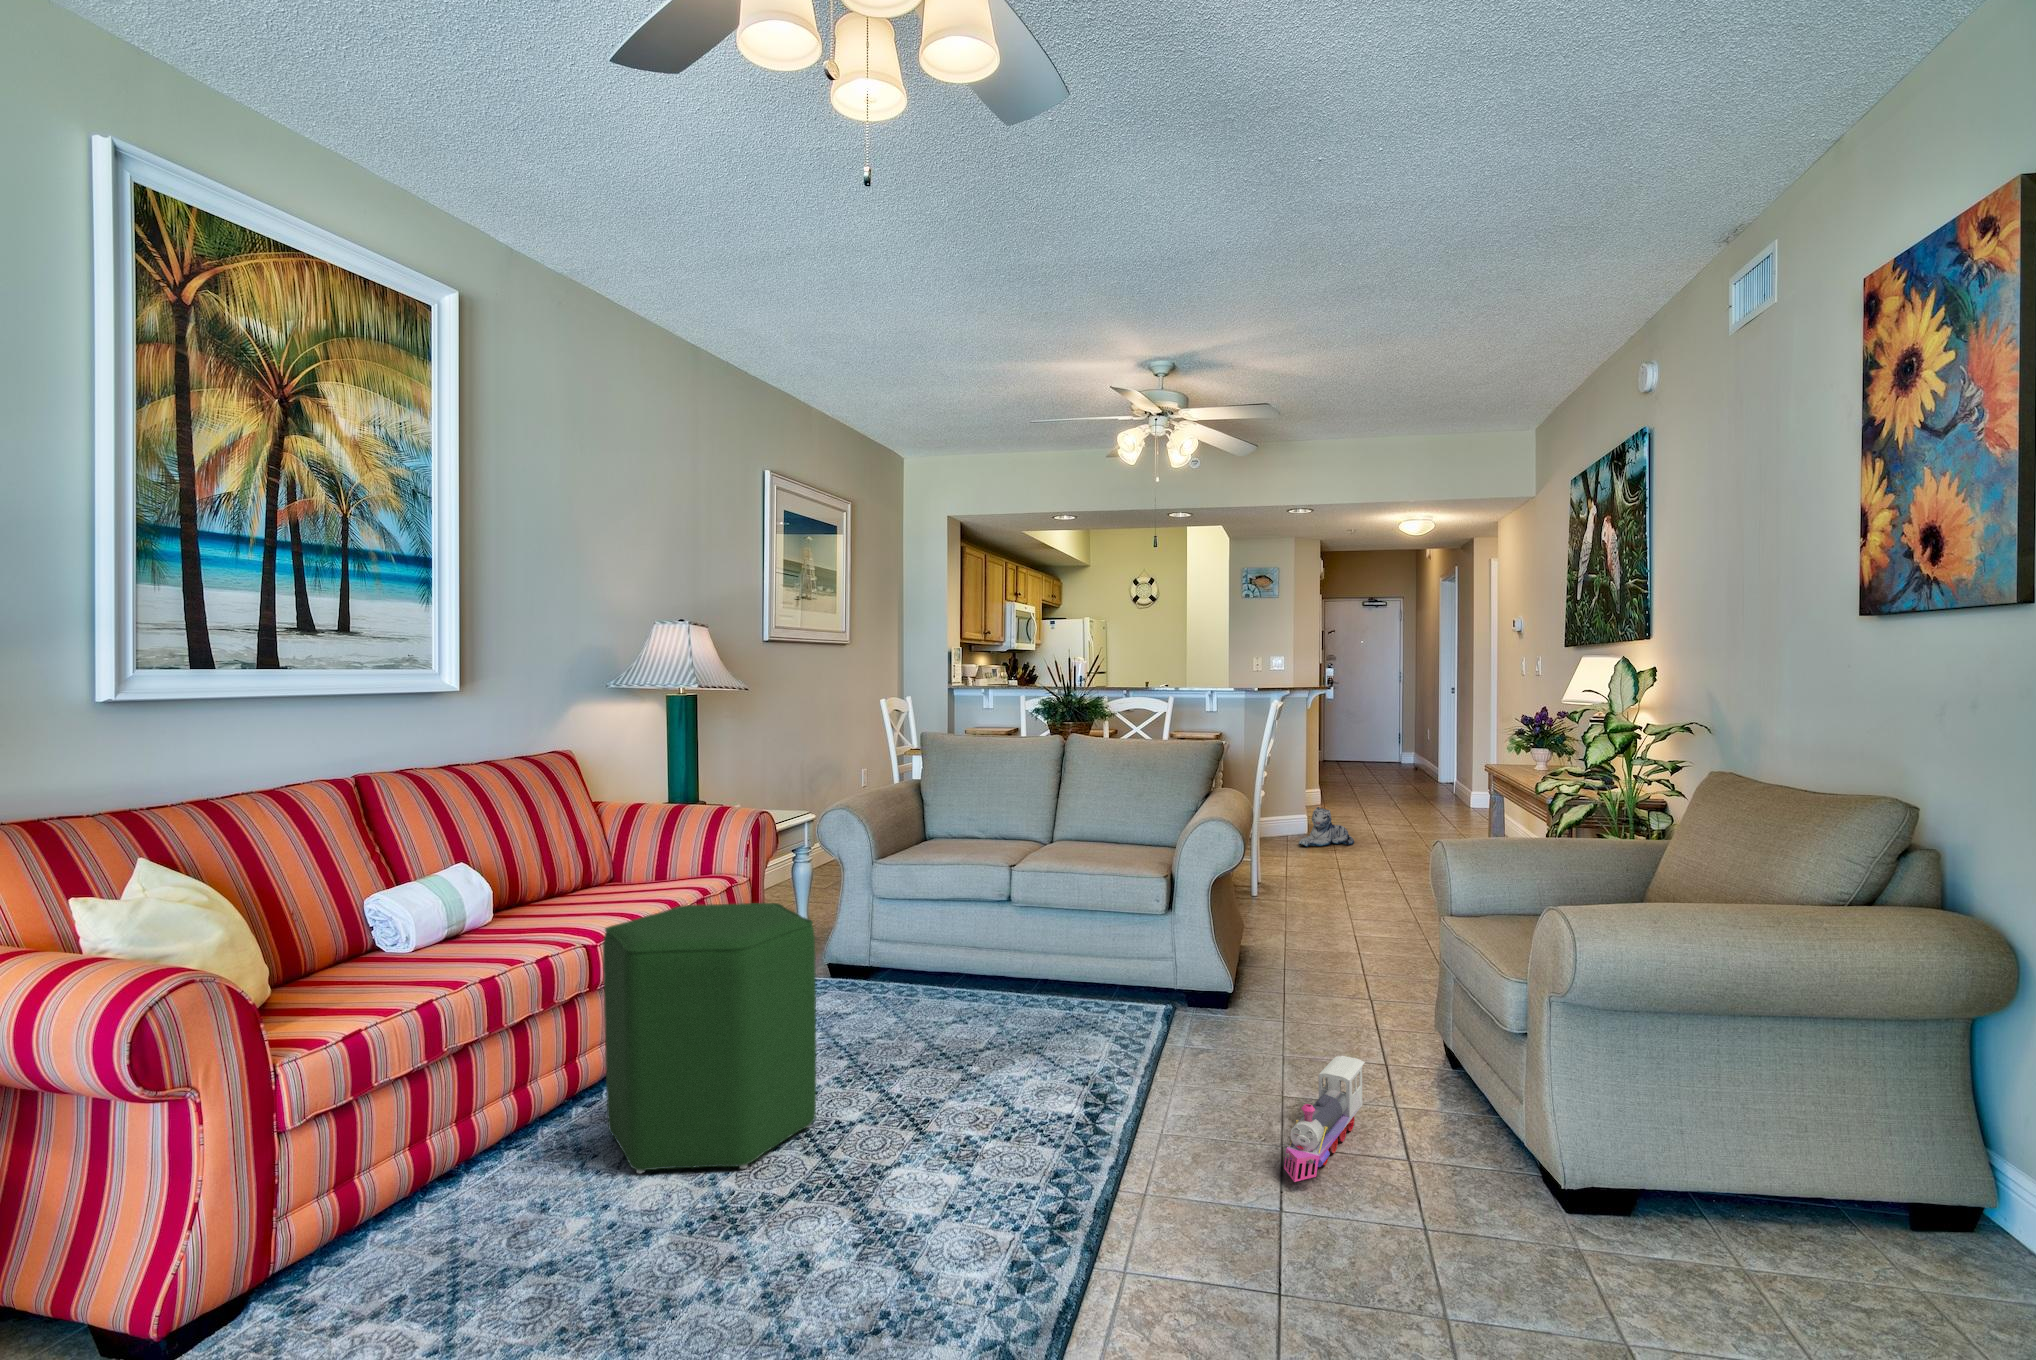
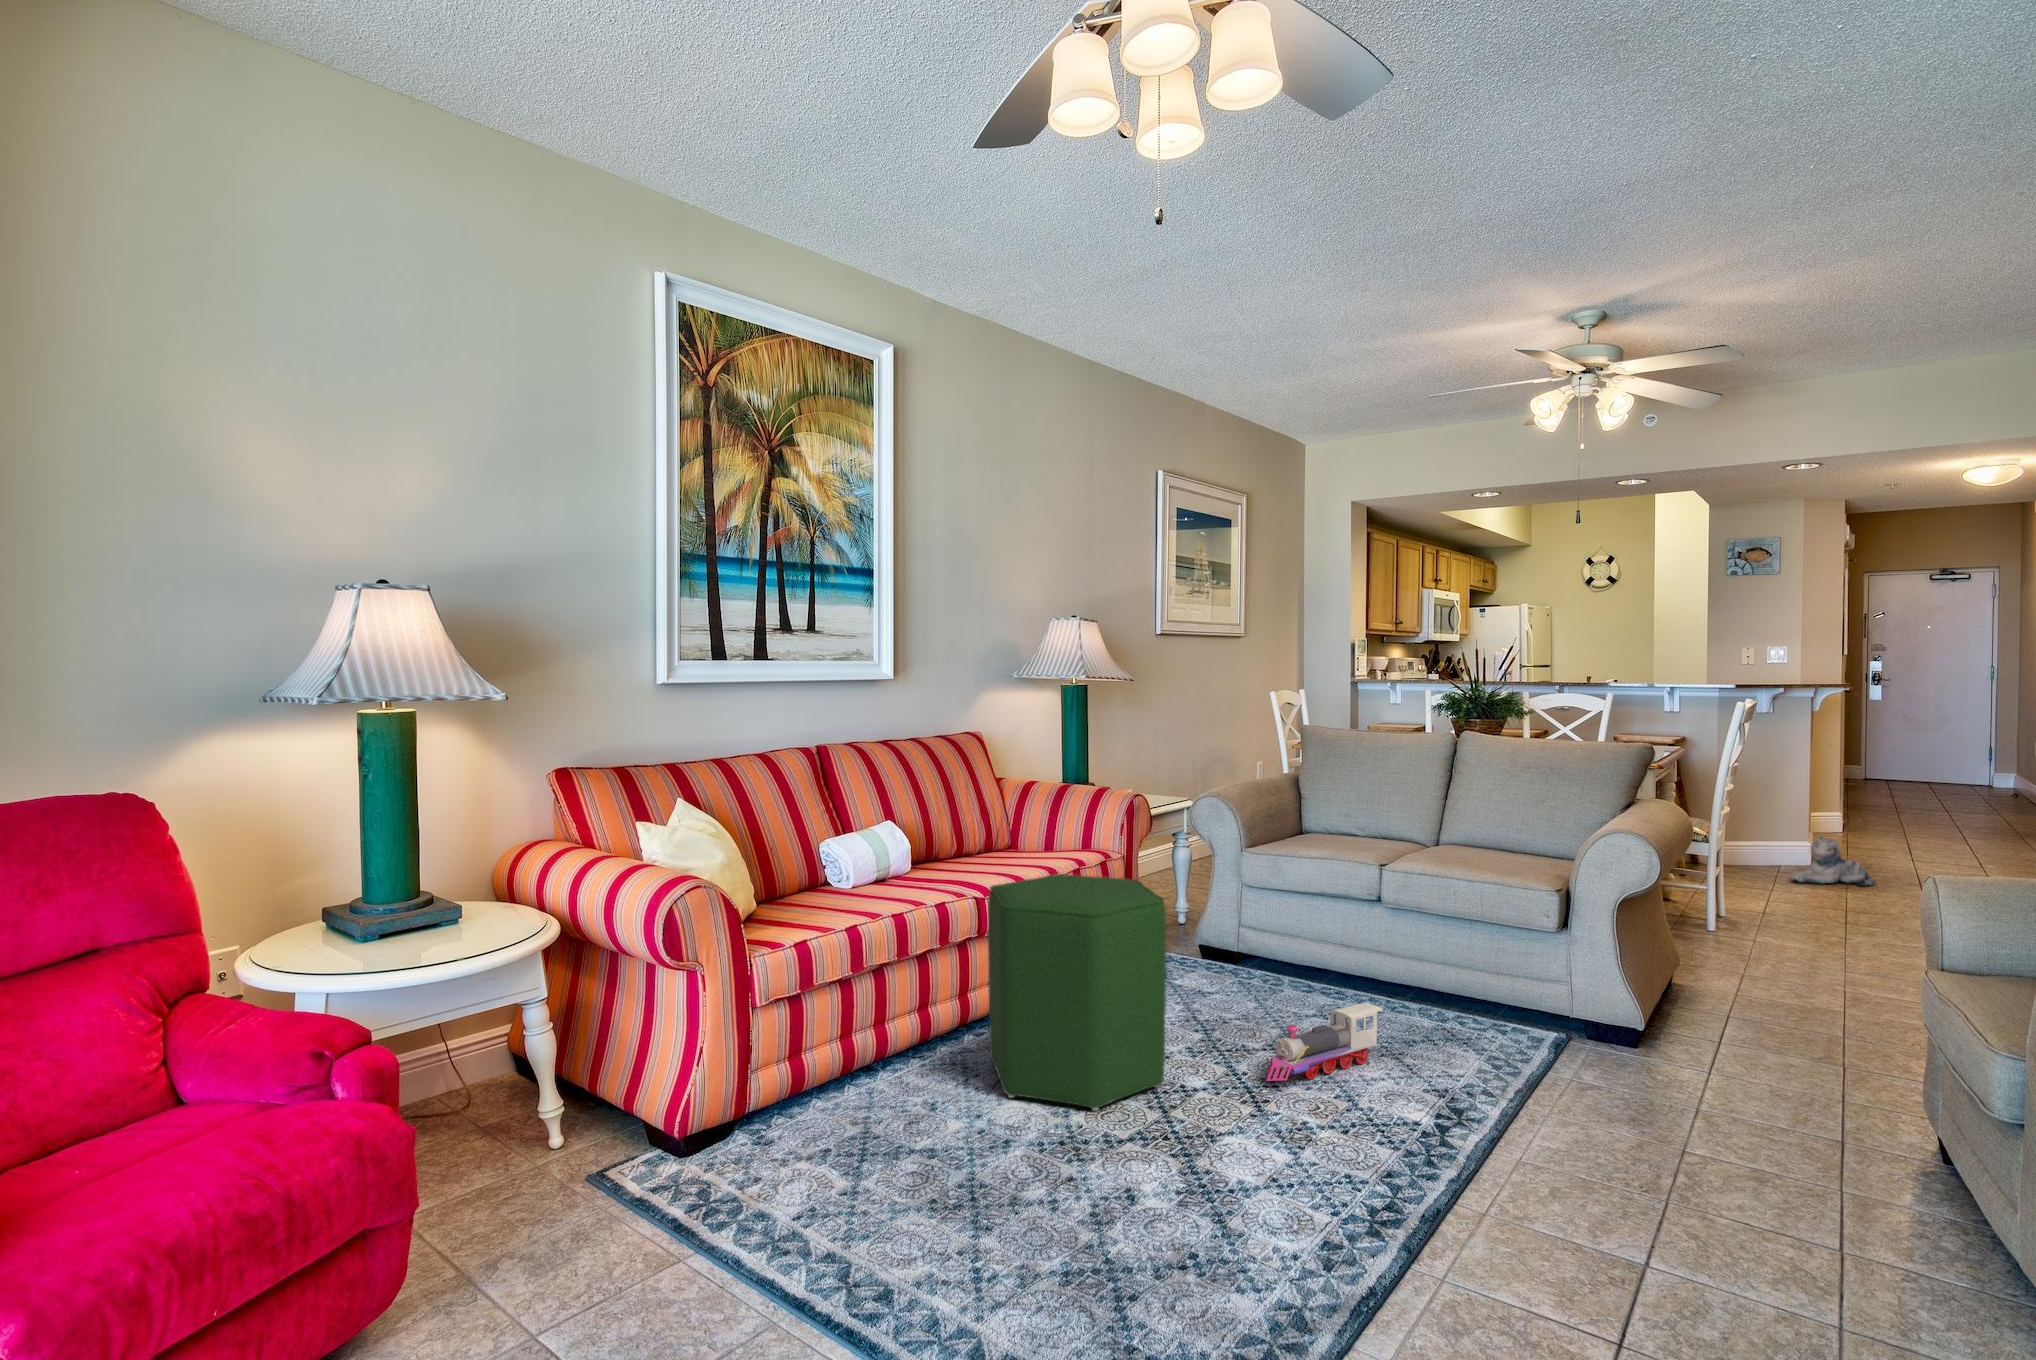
toy train: present [1284,1056,1365,1182] -> present [1267,1003,1383,1081]

